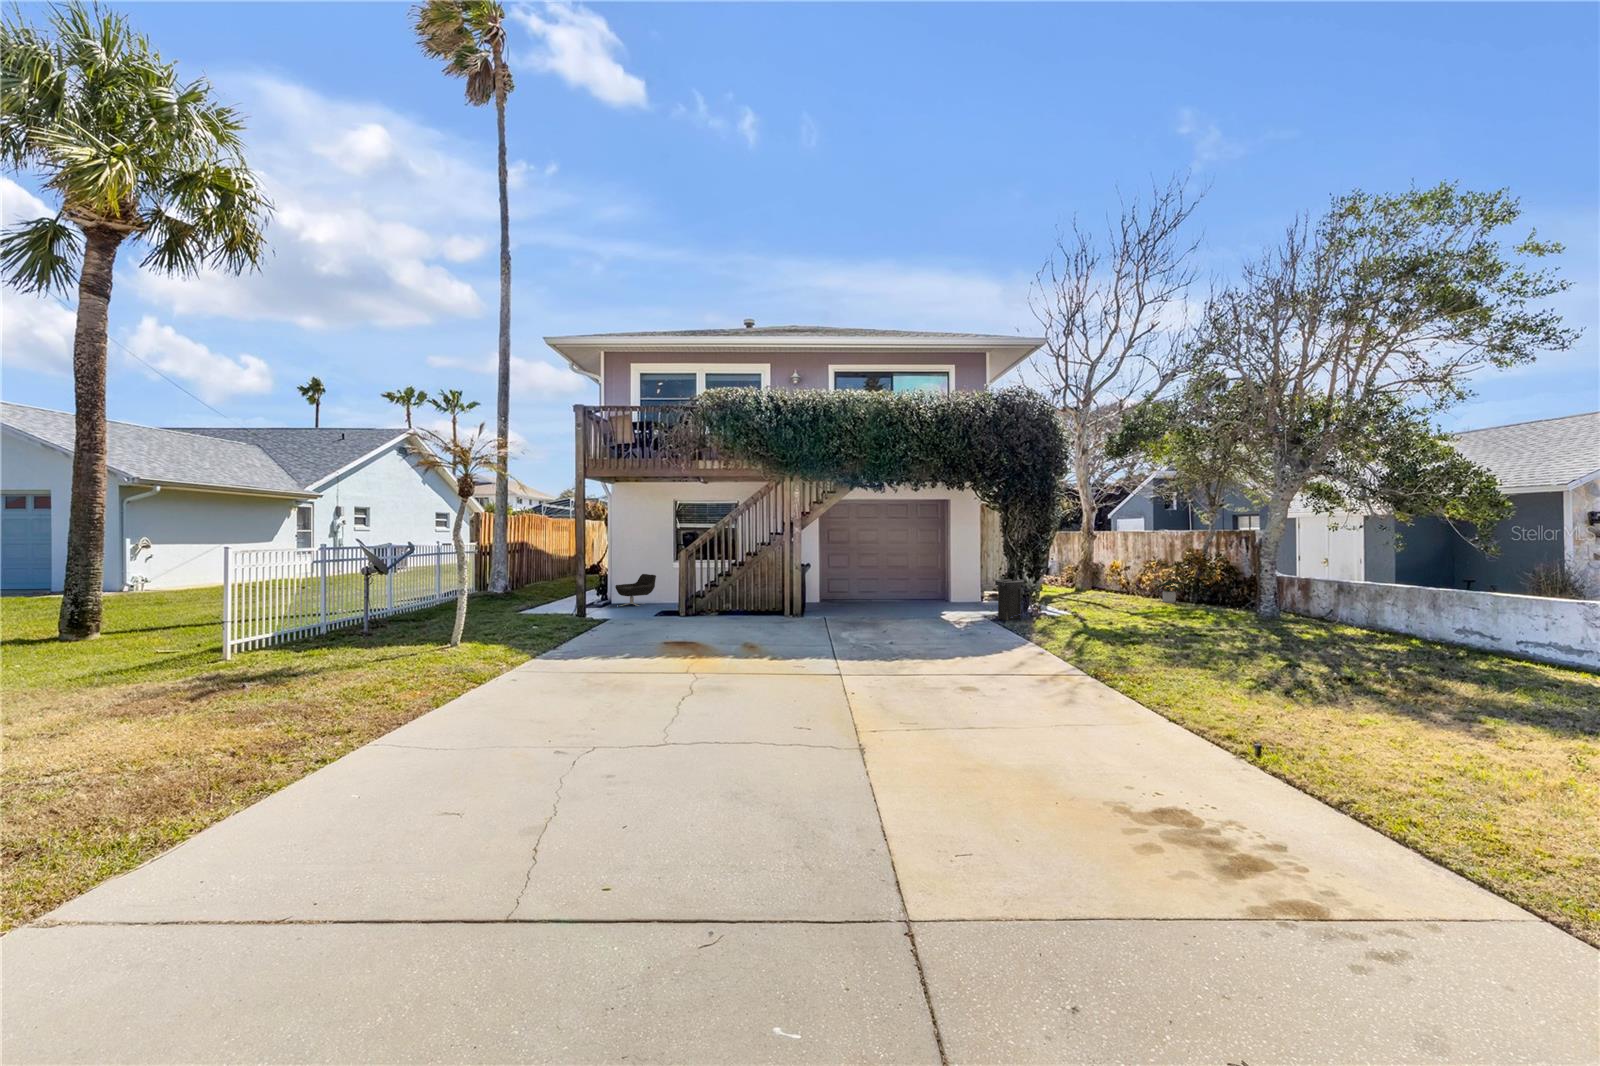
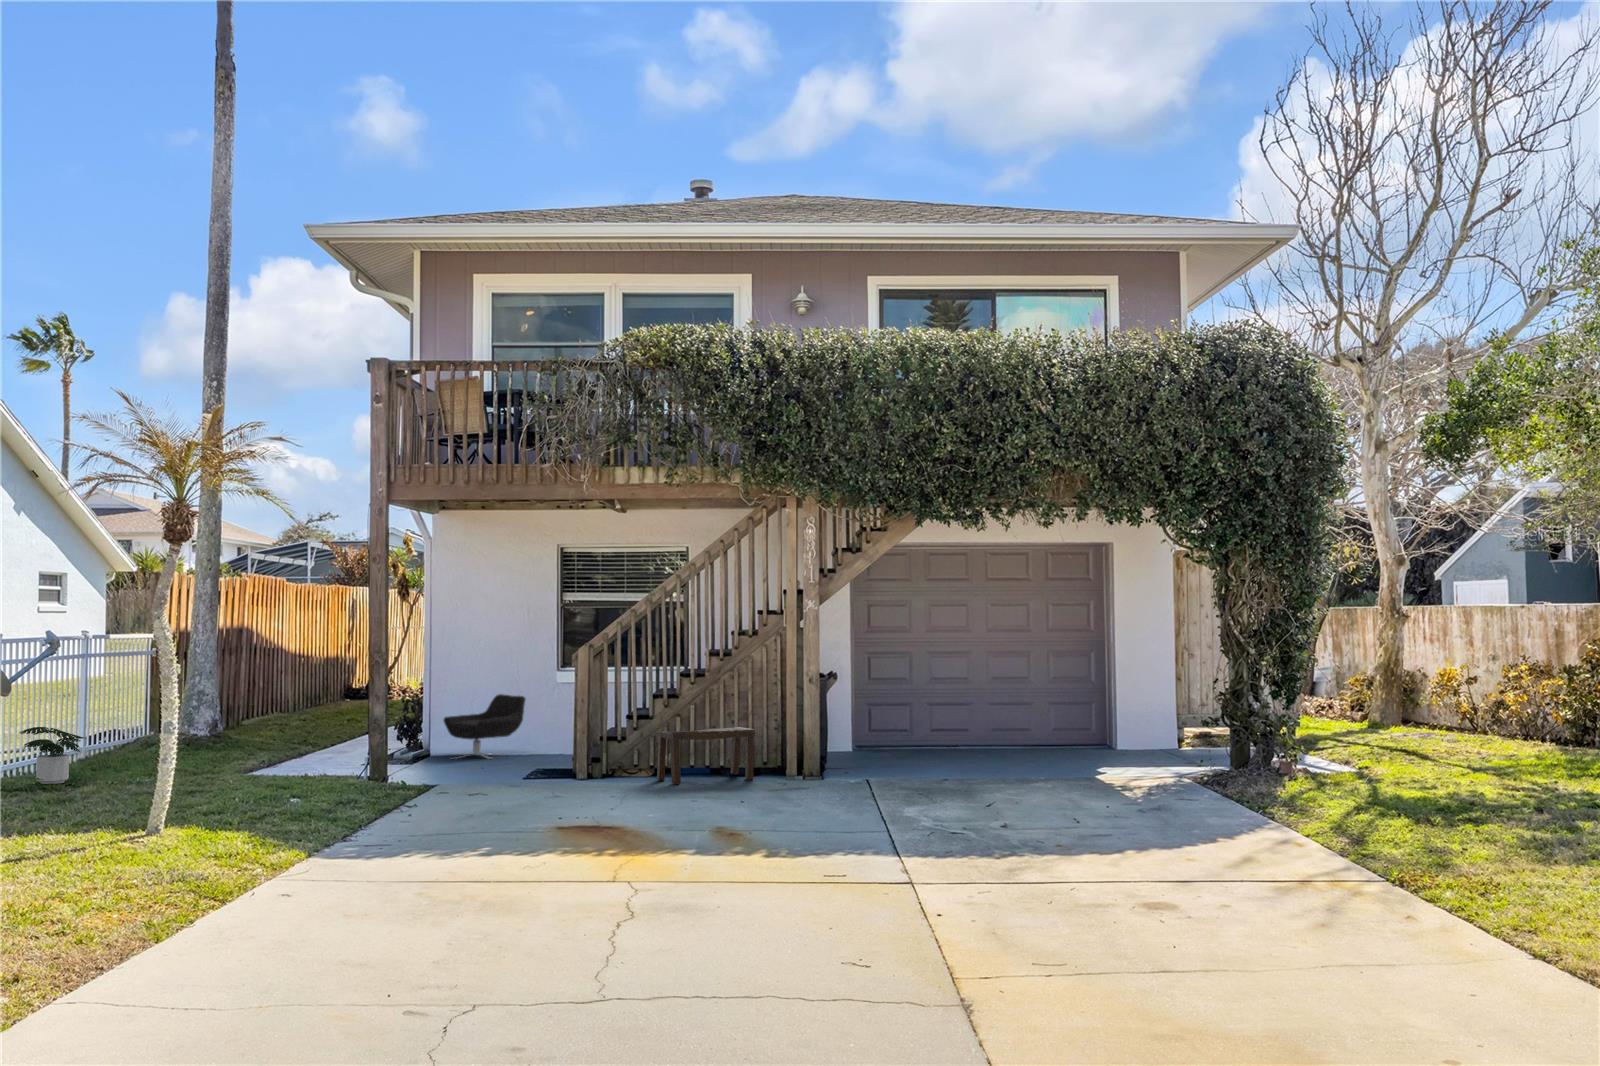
trash can: present [995,579,1024,620] -> none [1204,701,1262,782]
potted plant: present [1156,579,1182,603] -> present [19,727,86,784]
bench: none [719,591,769,620] -> present [657,727,755,784]

